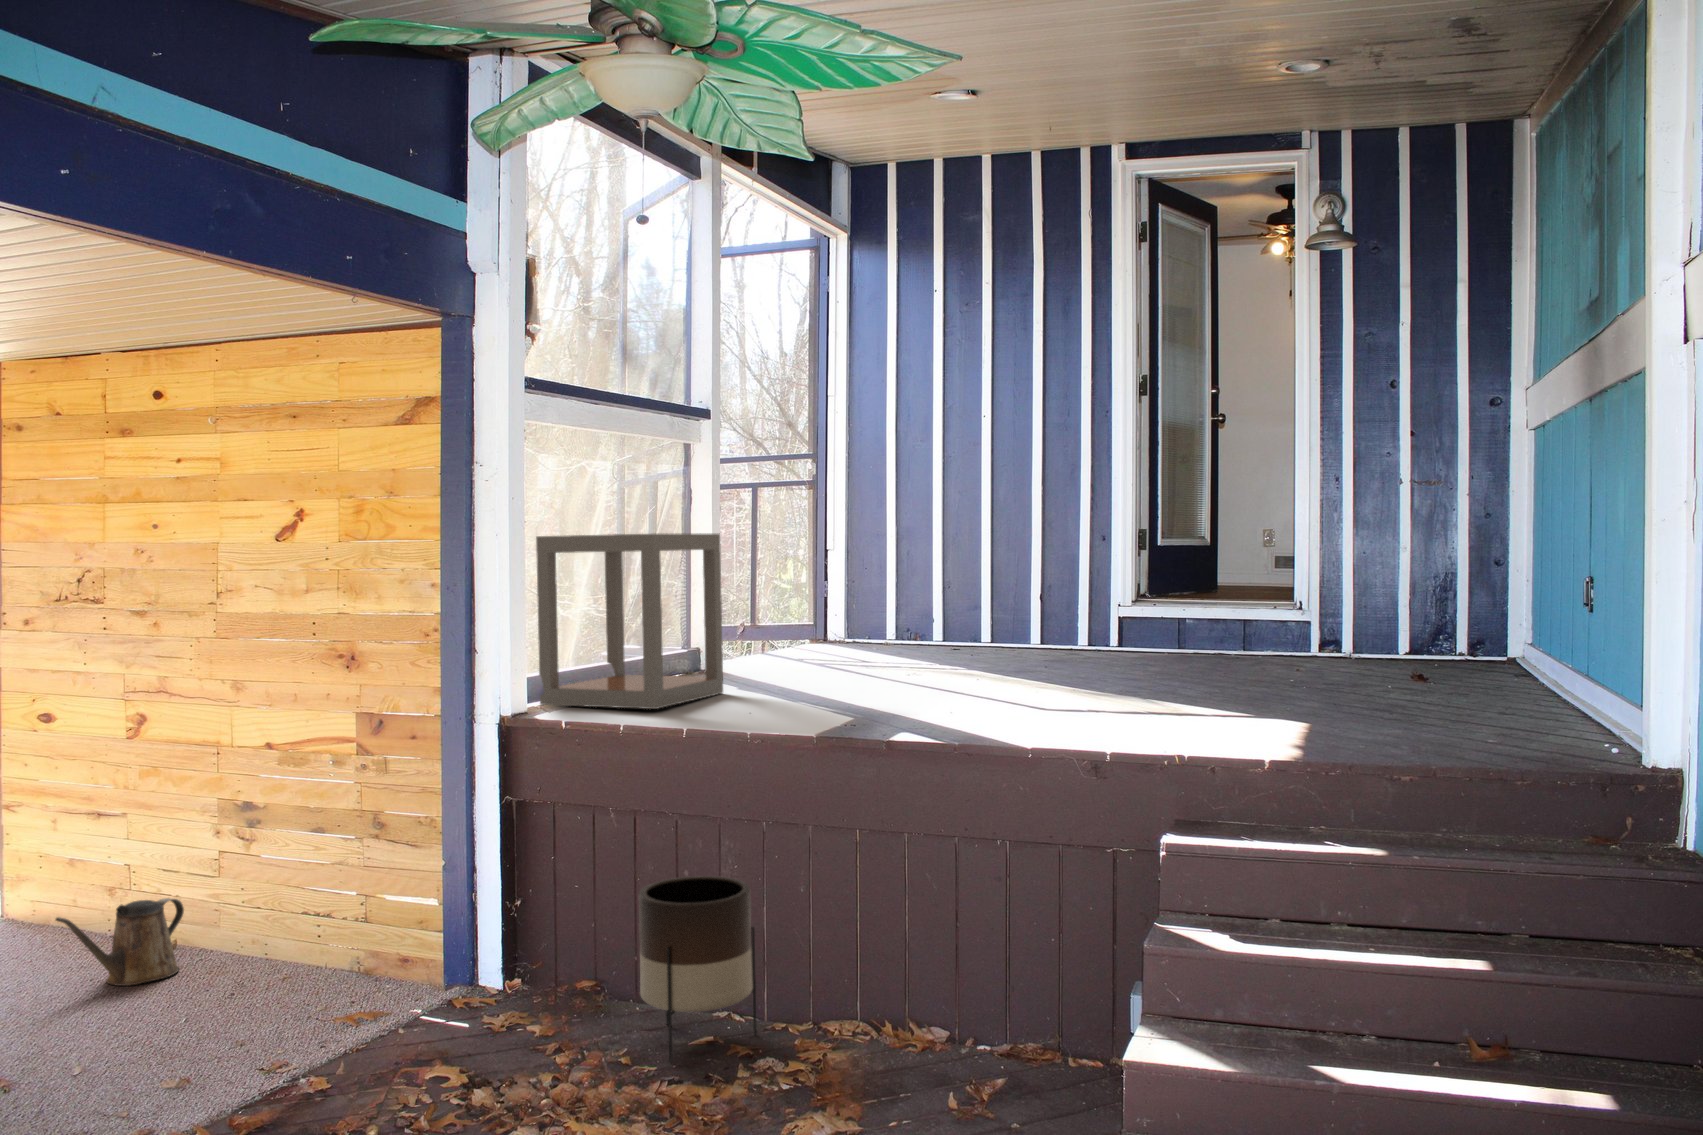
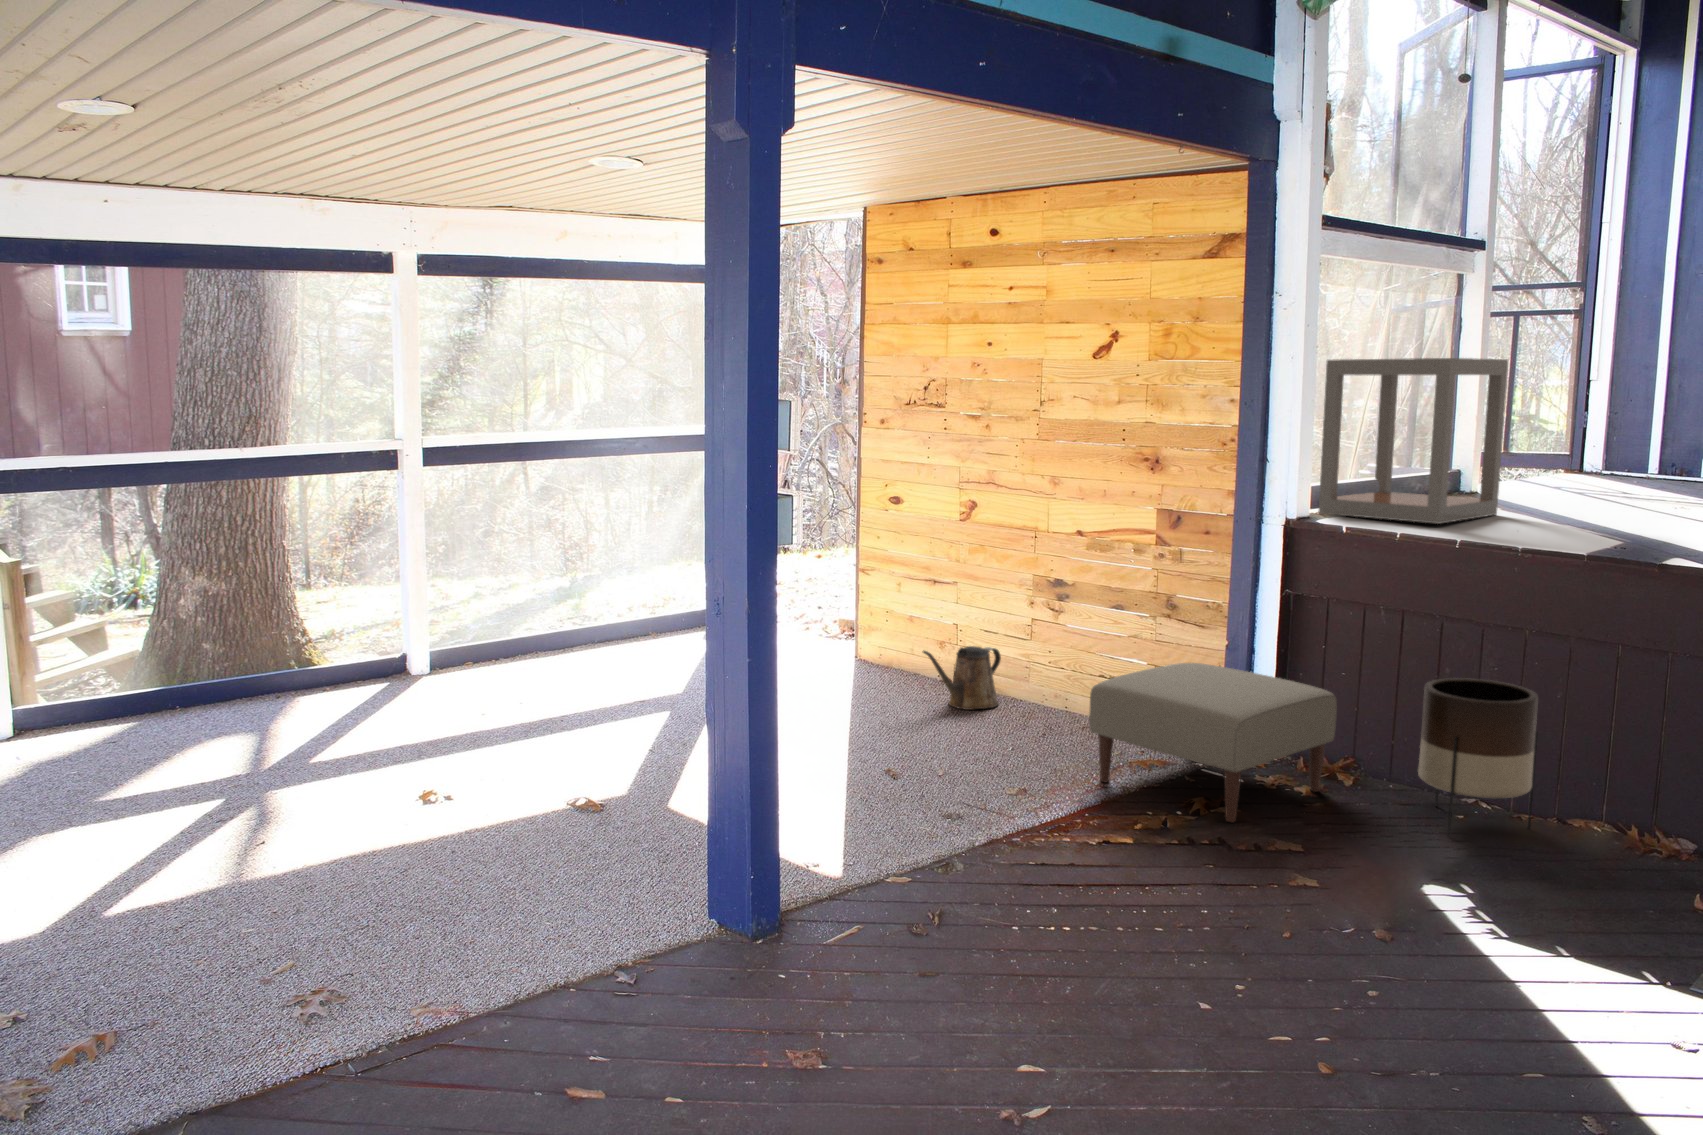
ottoman: none [255,892,558,1093] -> present [1089,663,1337,822]

